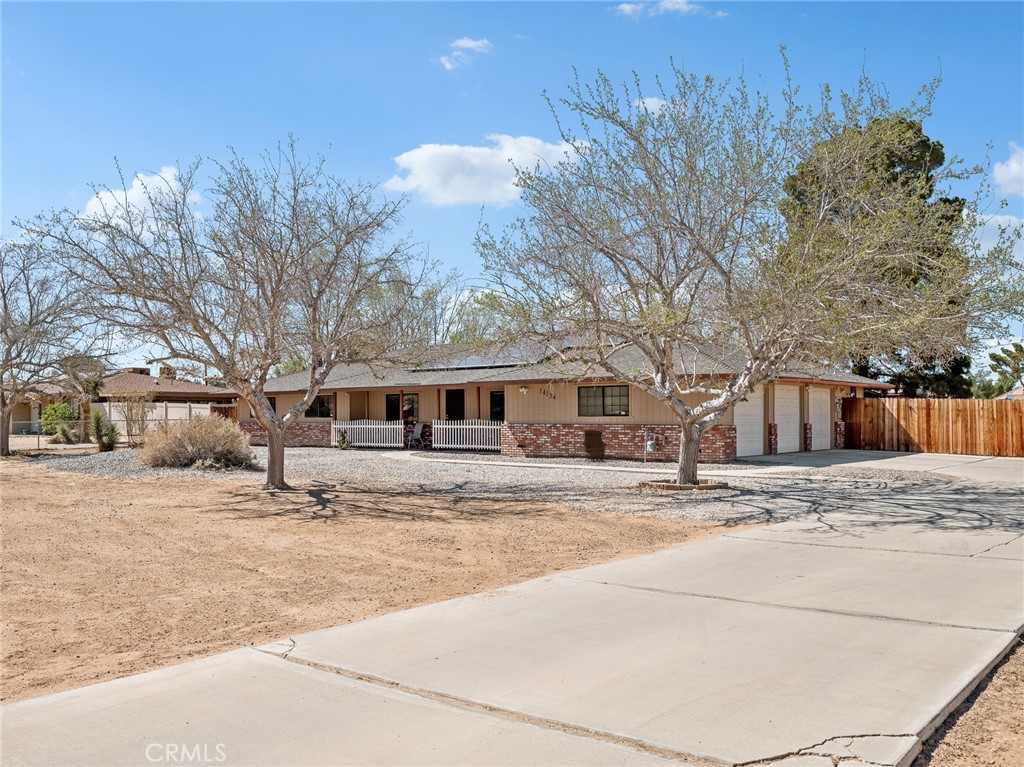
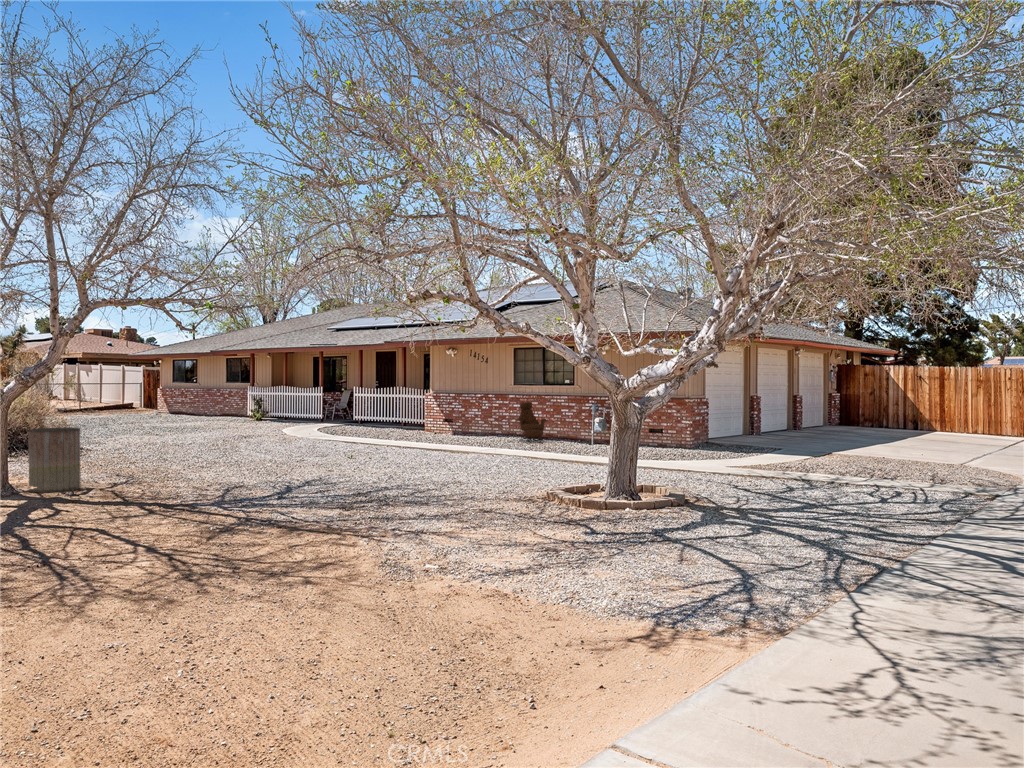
trash can: none [281,447,313,490] -> present [28,428,81,493]

